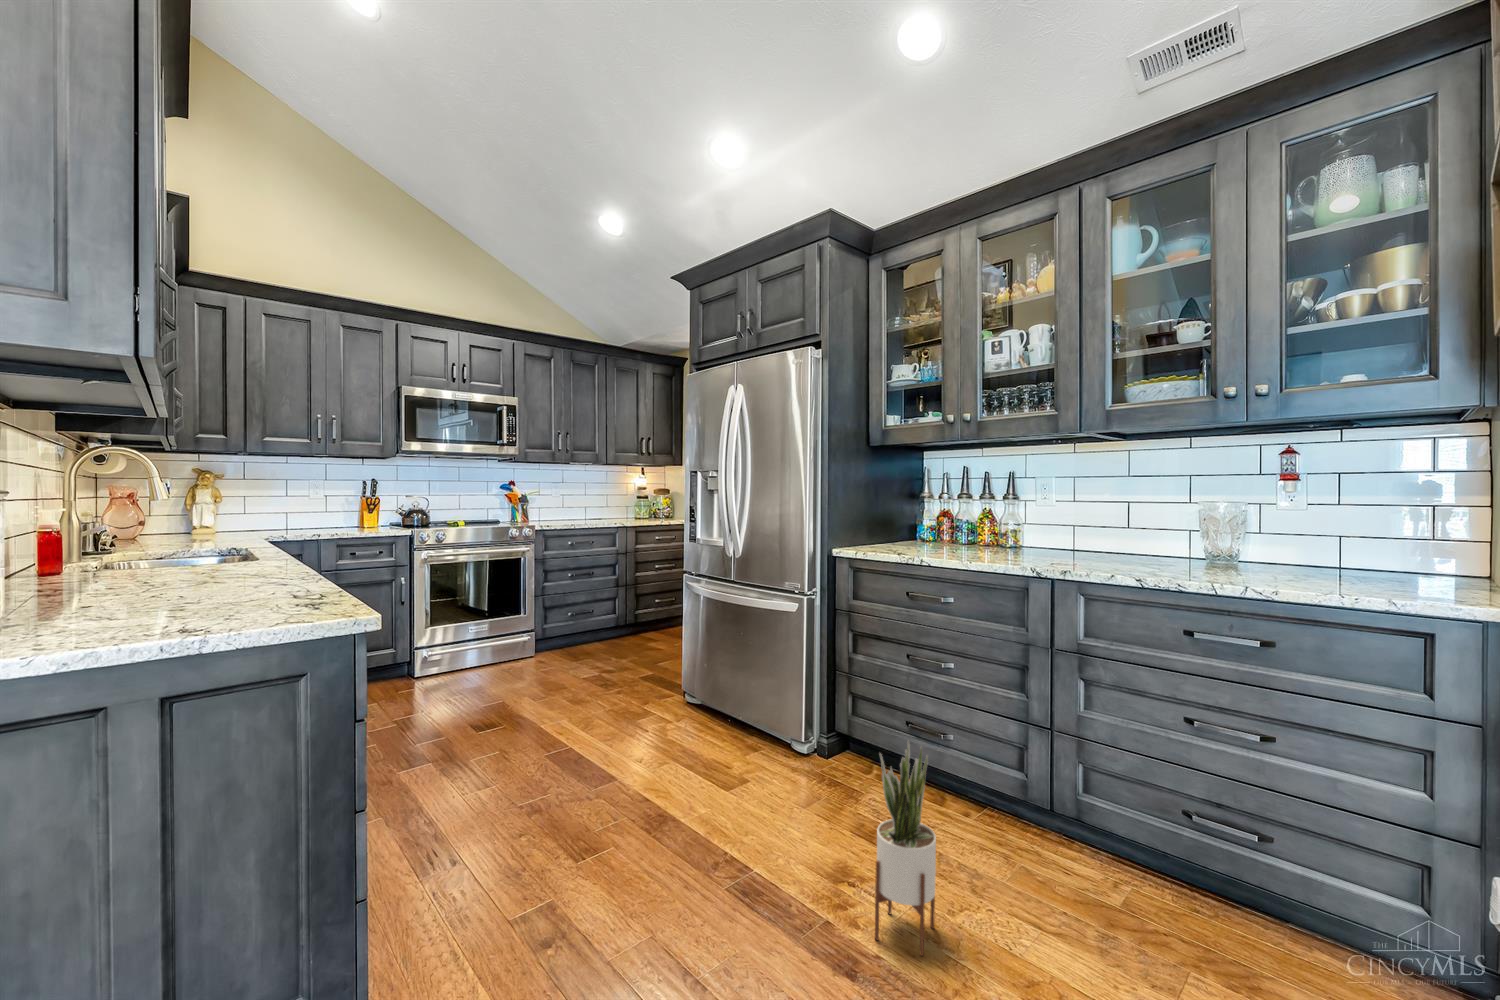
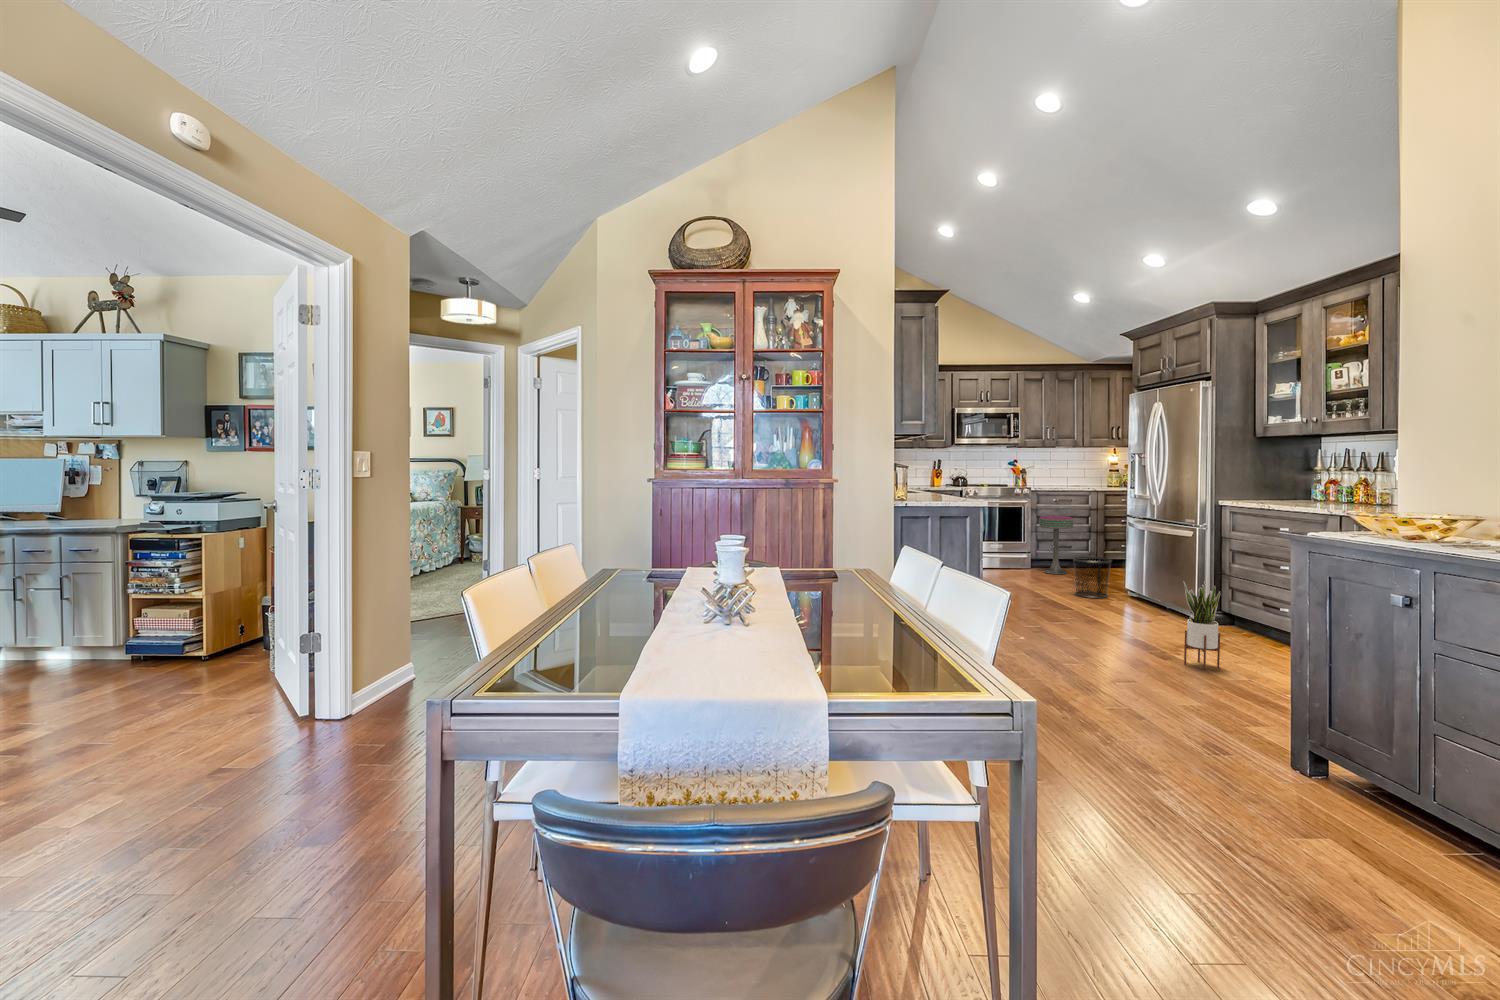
bar stool: none [547,568,597,662] -> present [1039,516,1073,574]
waste bin: none [604,640,664,717] -> present [1073,556,1111,598]

